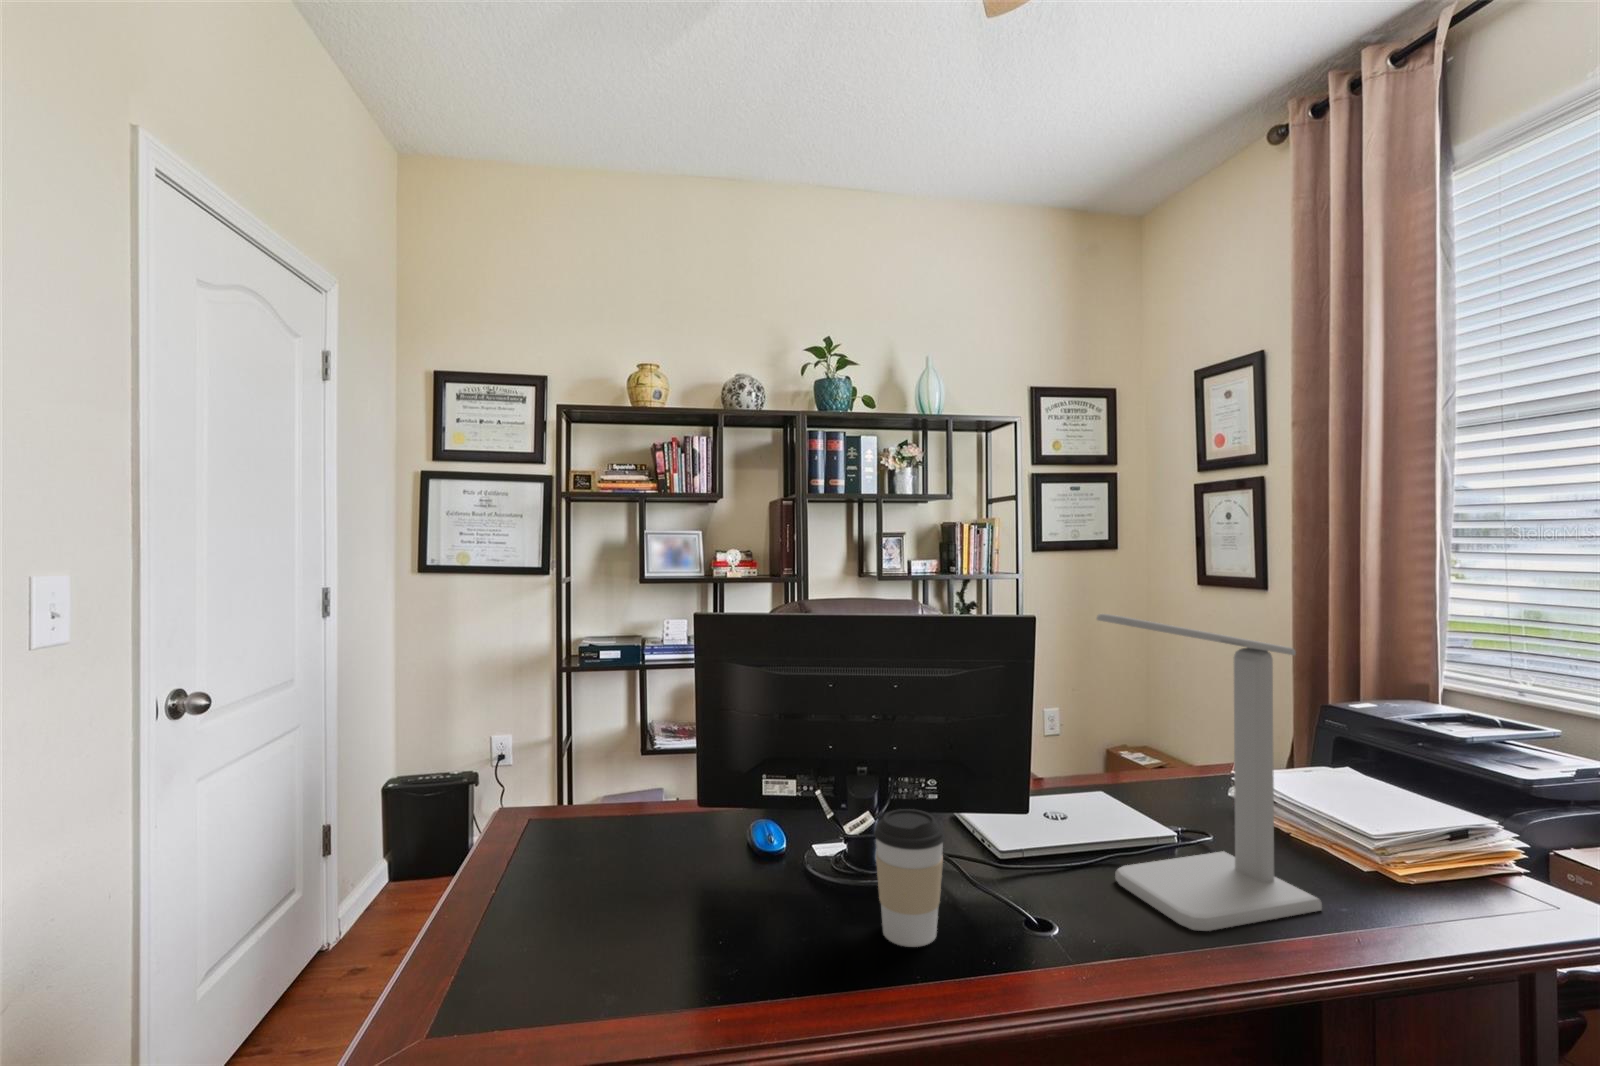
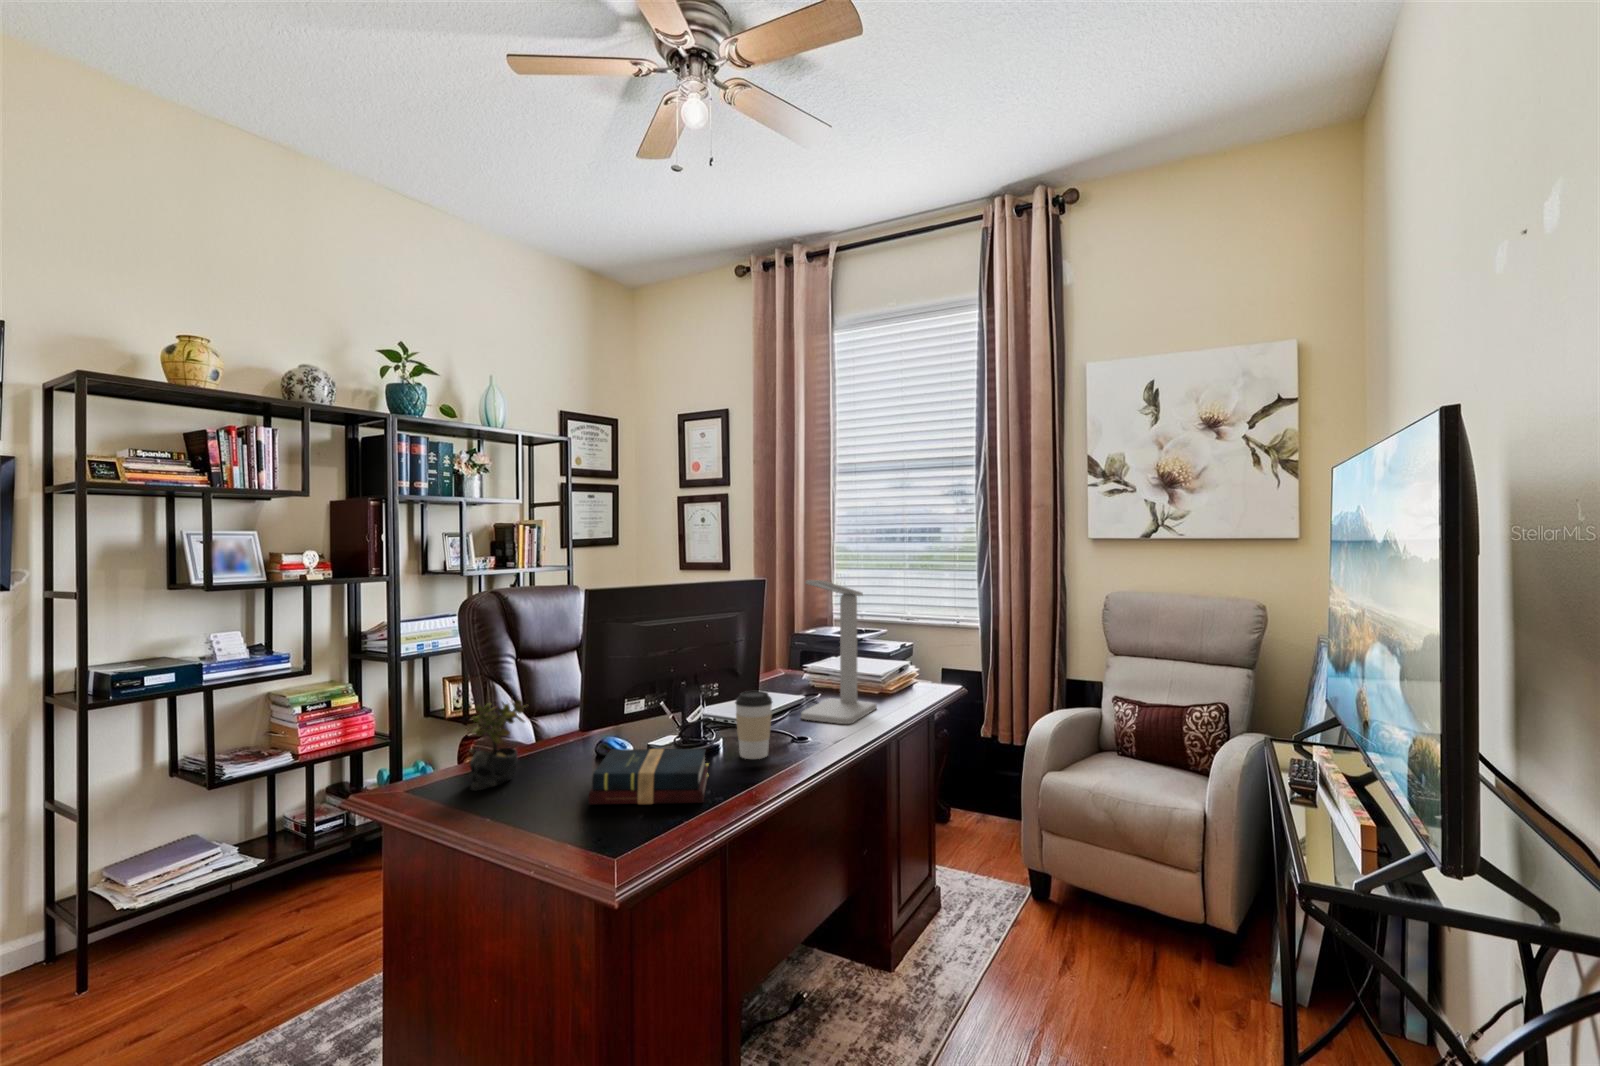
succulent plant: none [542,735,637,849] -> present [468,698,527,790]
hardback book: none [565,847,781,1007] -> present [589,749,708,805]

